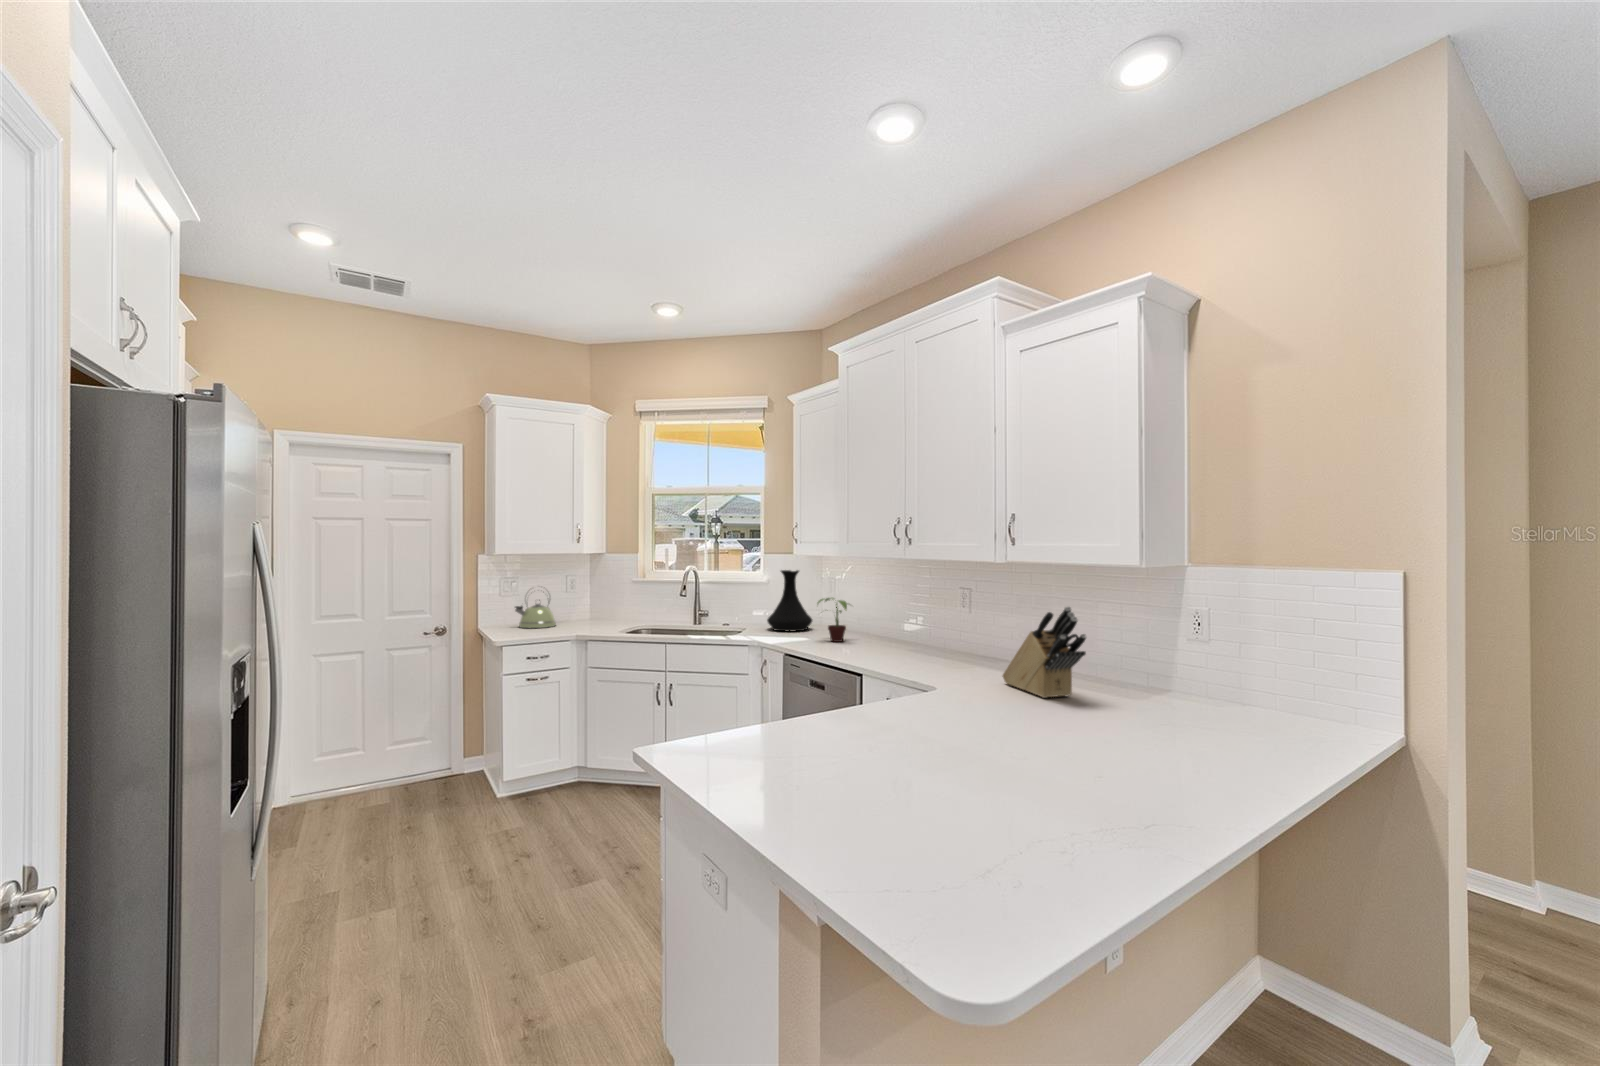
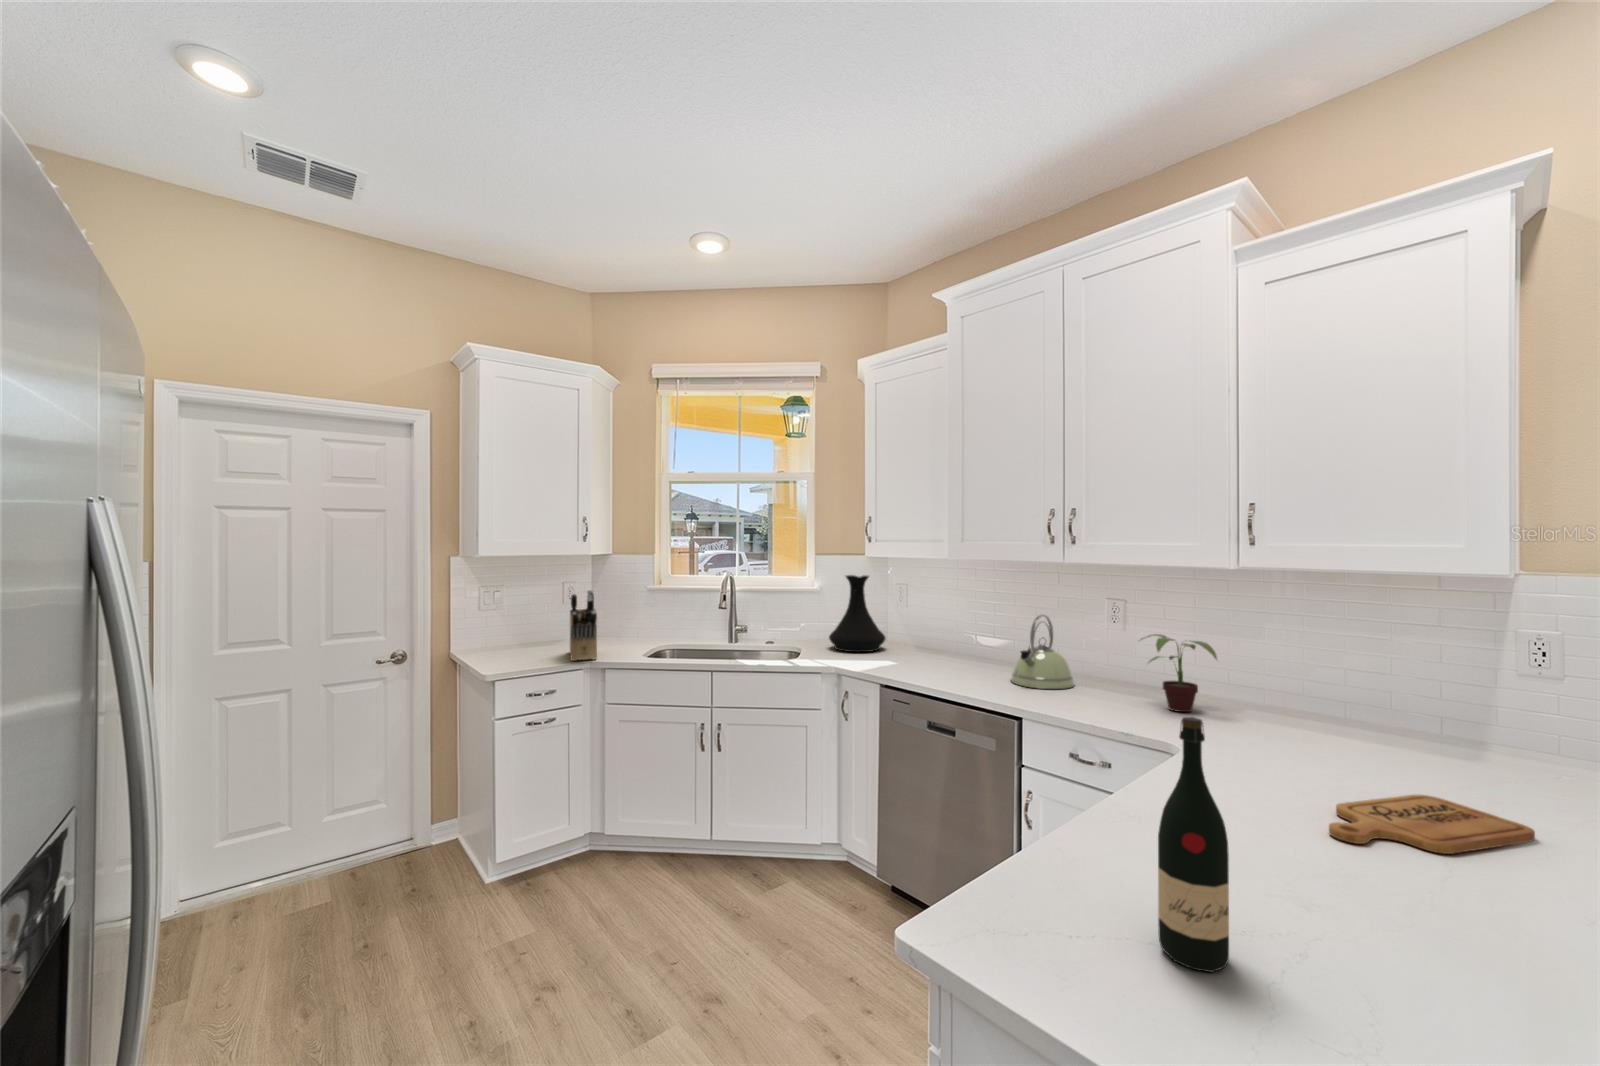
potted plant: present [818,598,847,642] -> present [1141,634,1217,712]
kettle: present [515,600,556,628] -> present [1011,615,1074,689]
knife block: present [1002,606,1086,698] -> present [570,590,597,661]
wine bottle: none [755,634,787,761] -> present [1158,717,1229,972]
cutting board: none [939,708,1066,732] -> present [1329,795,1535,854]

